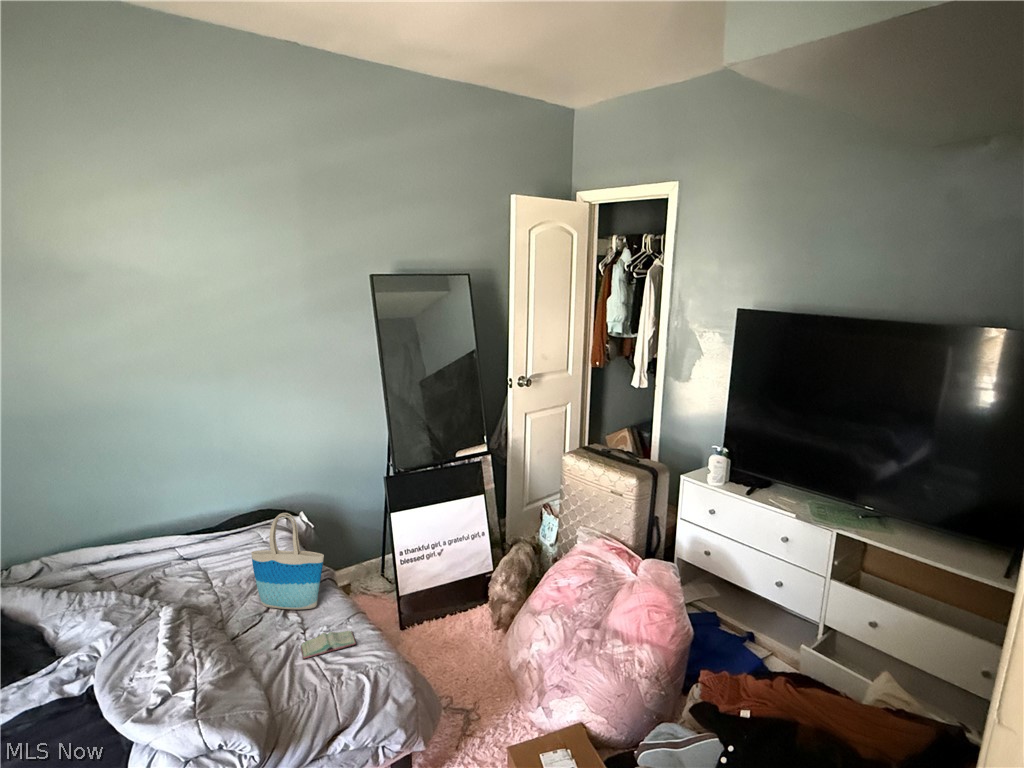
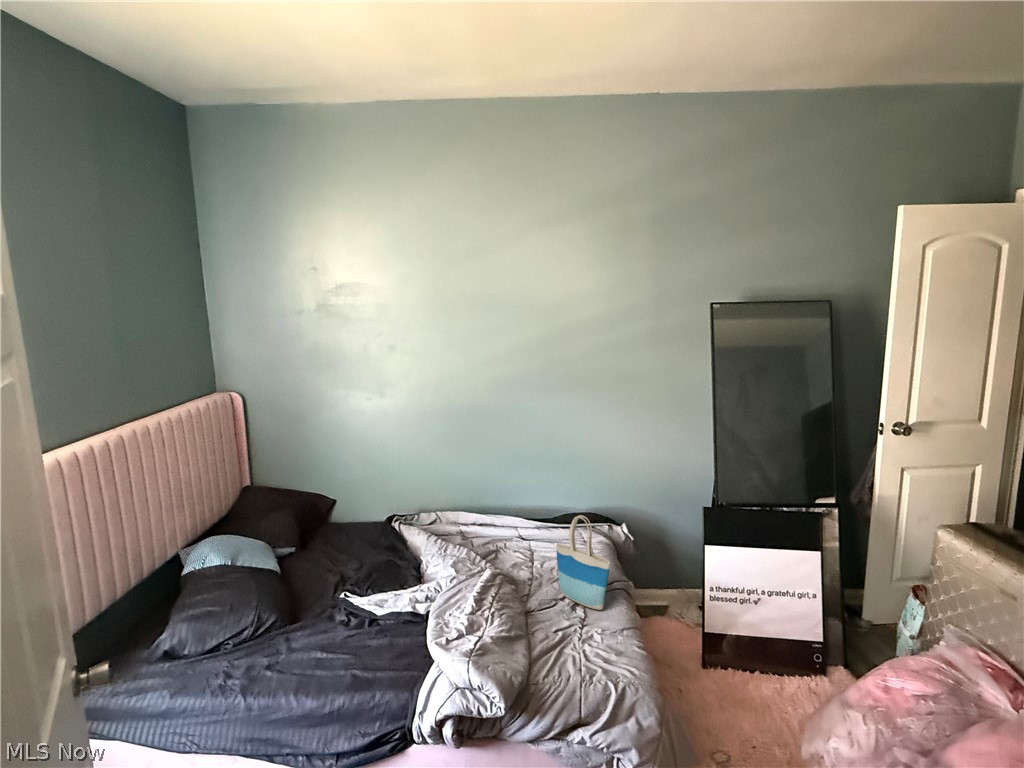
book: present [301,631,356,659] -> none [572,633,622,655]

